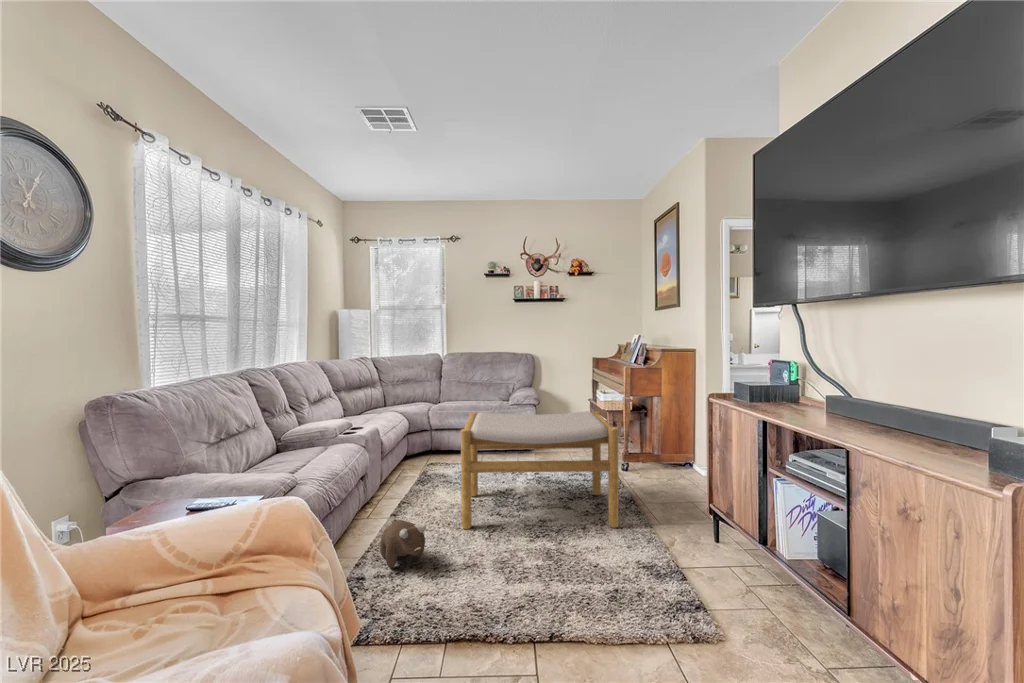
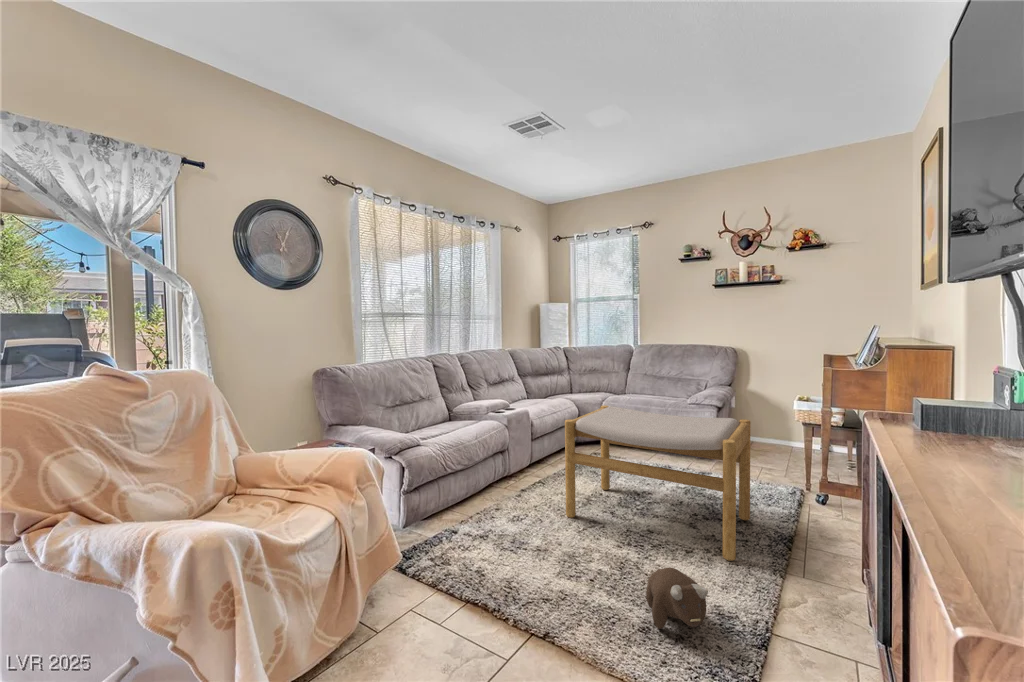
plush toy: present [380,520,426,568] -> present [646,567,708,629]

